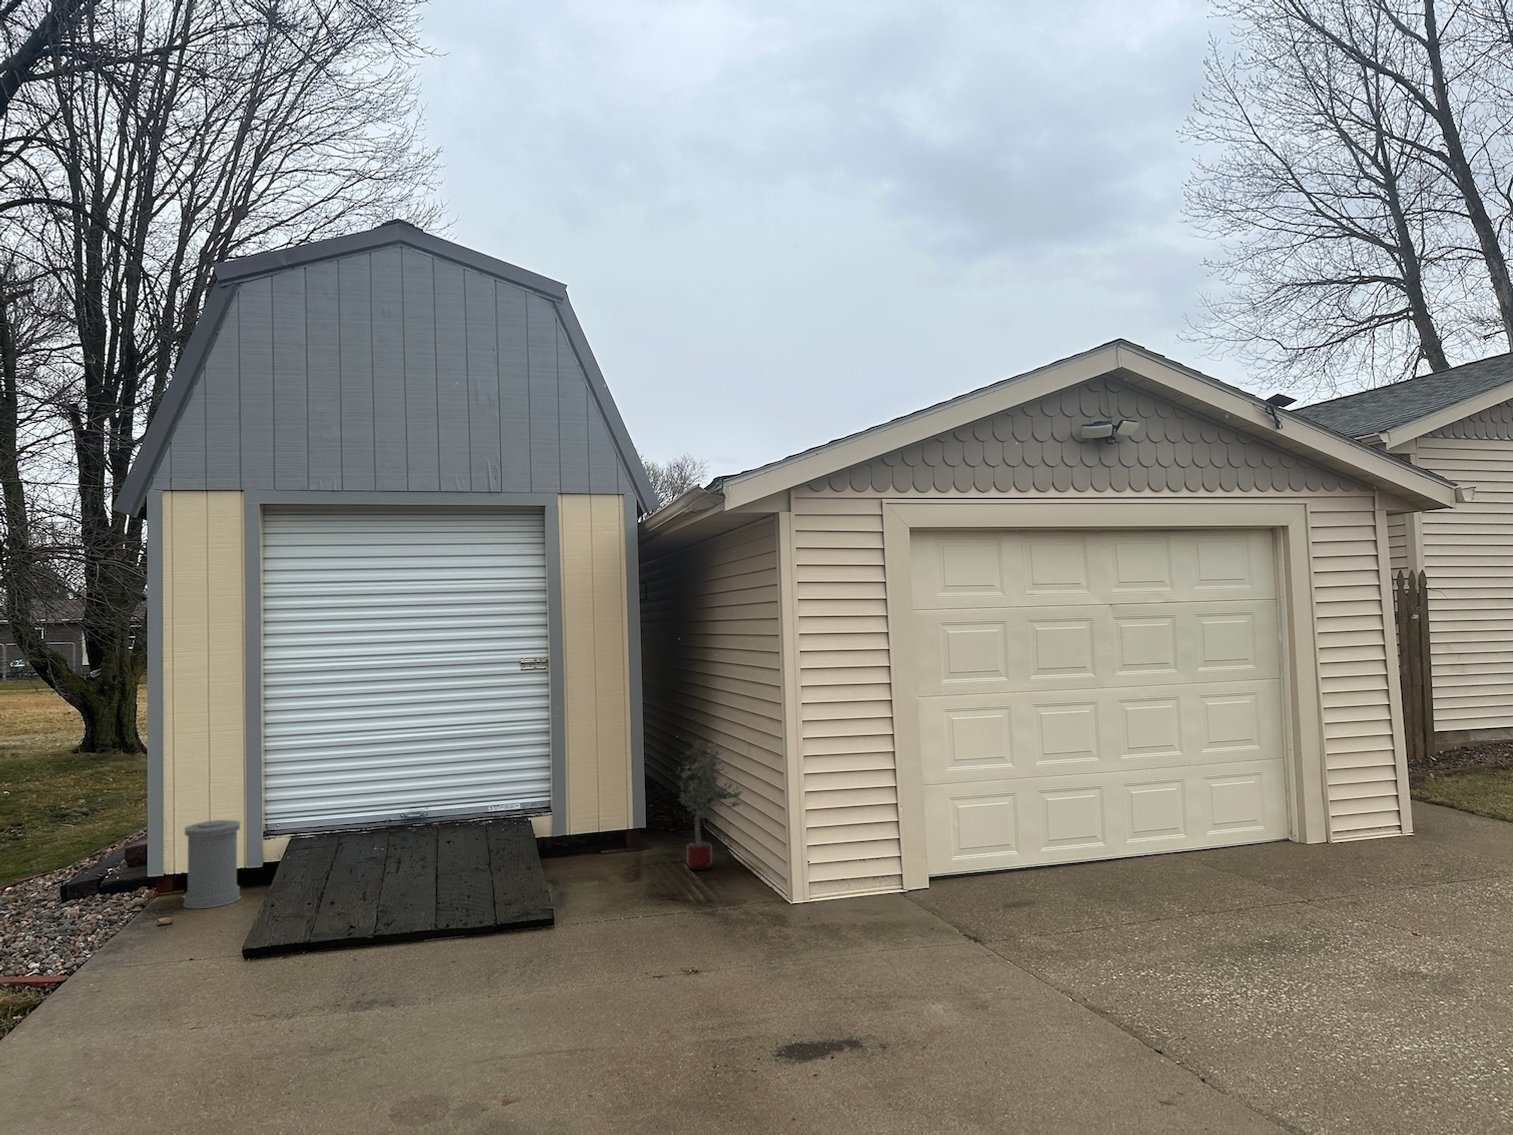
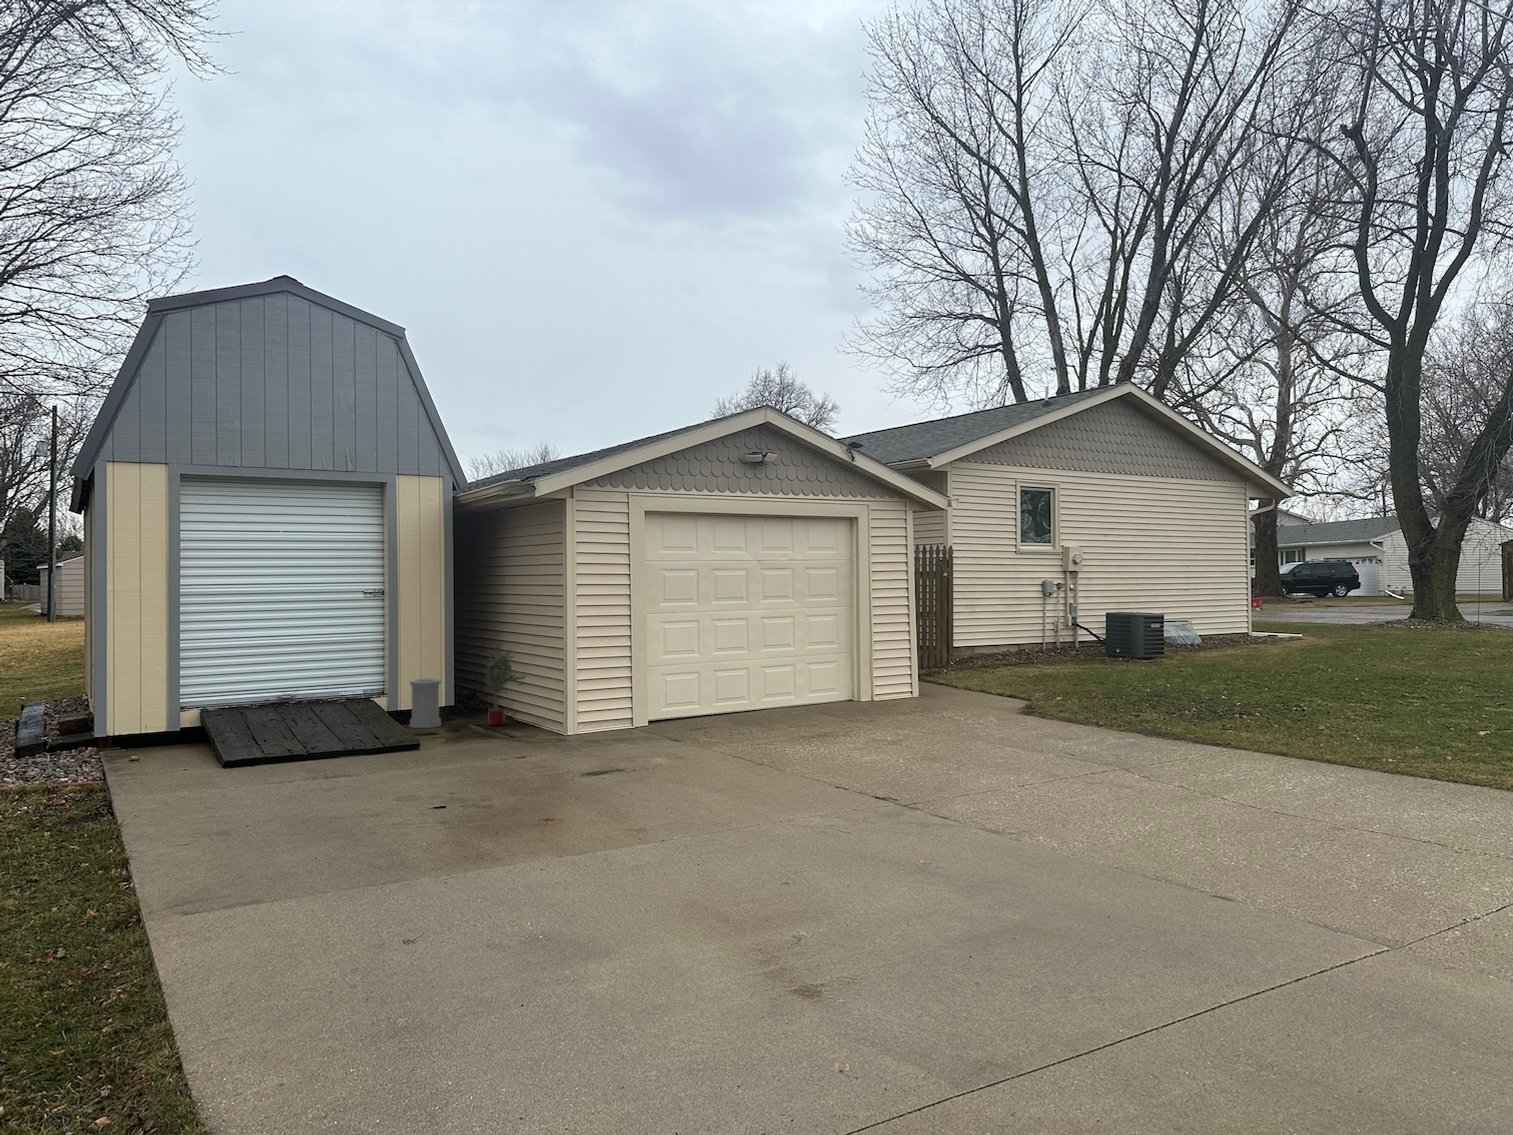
trash can: present [184,820,241,908] -> present [410,678,441,728]

